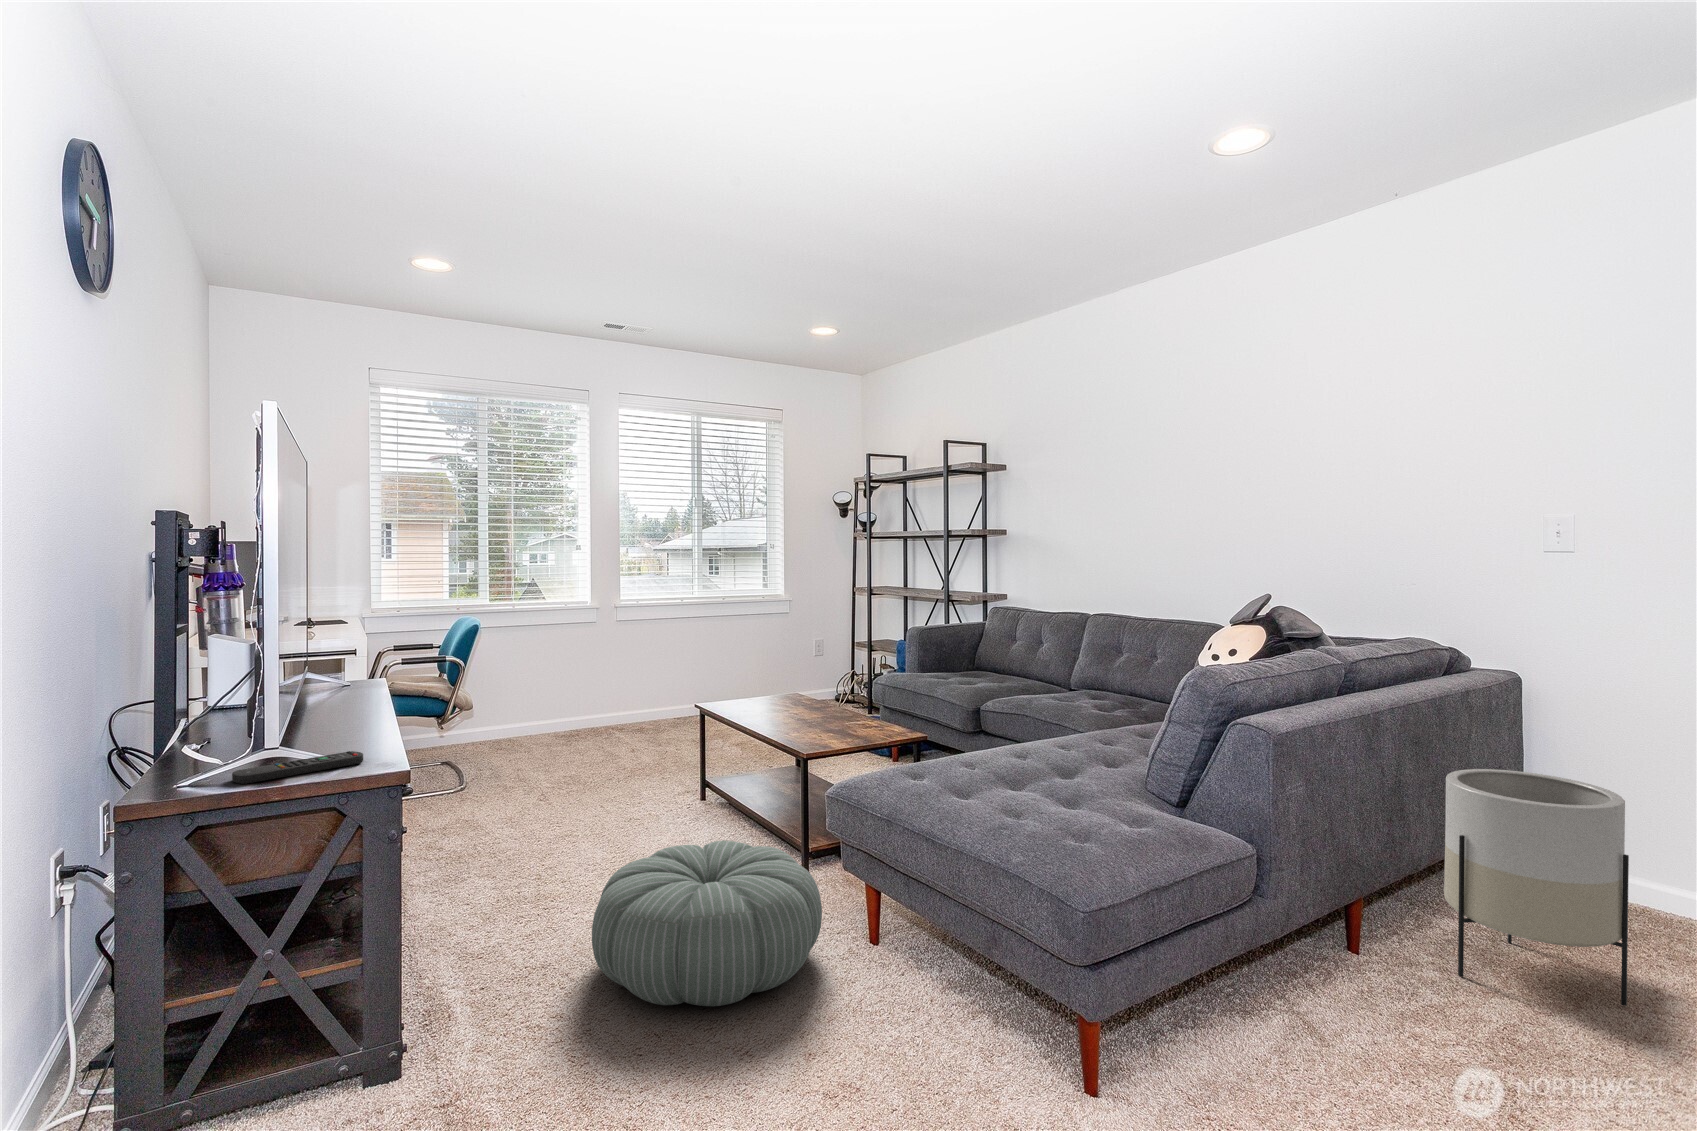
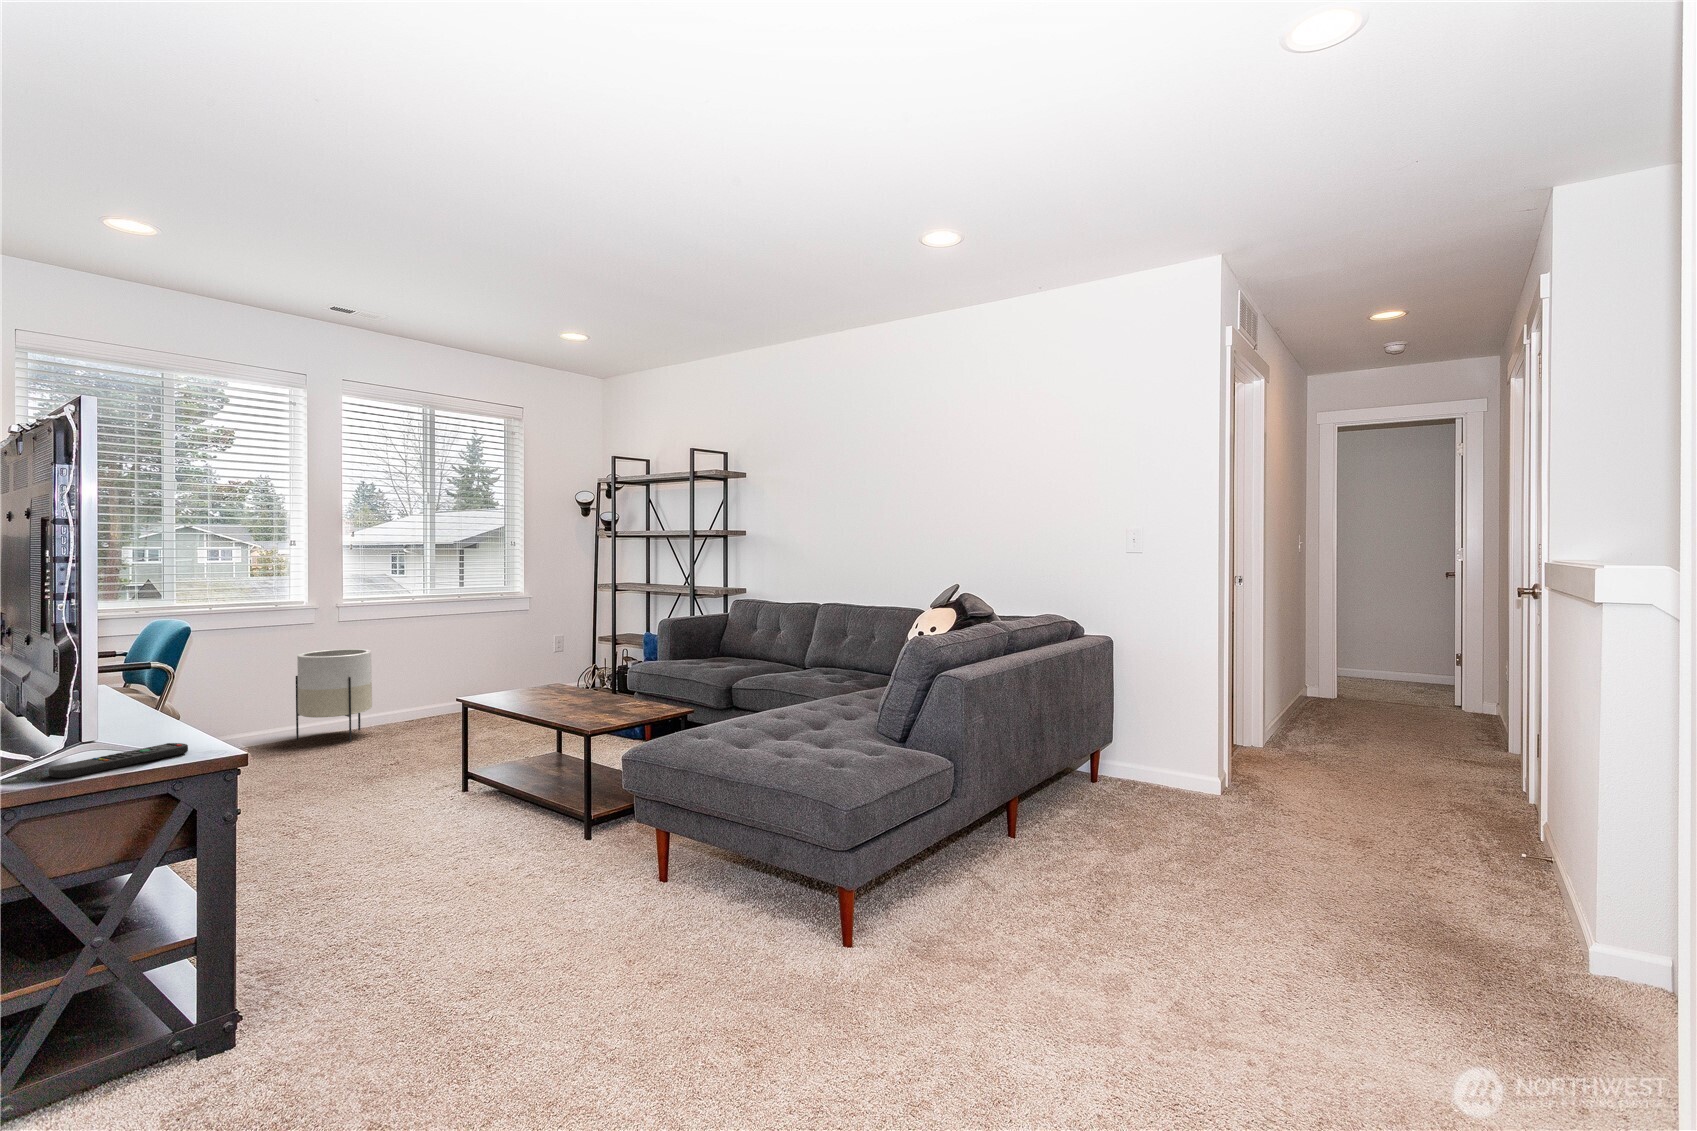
planter: present [1444,769,1629,1006] -> present [296,649,372,742]
pouf: present [592,841,822,1006] -> none [409,808,623,948]

